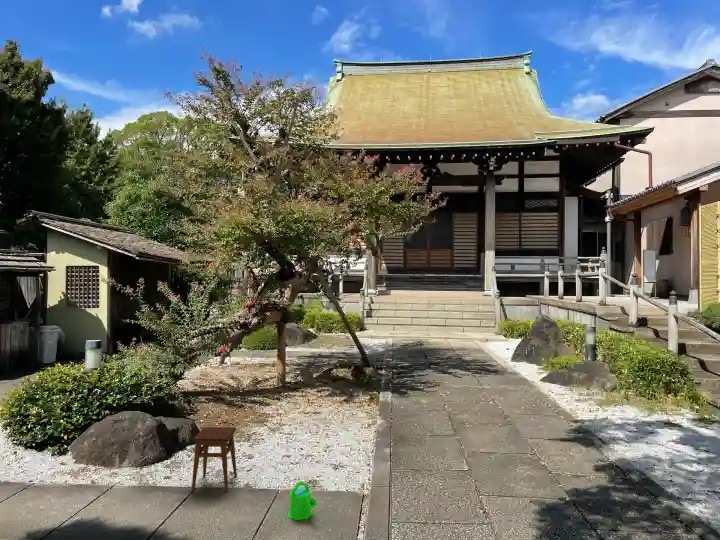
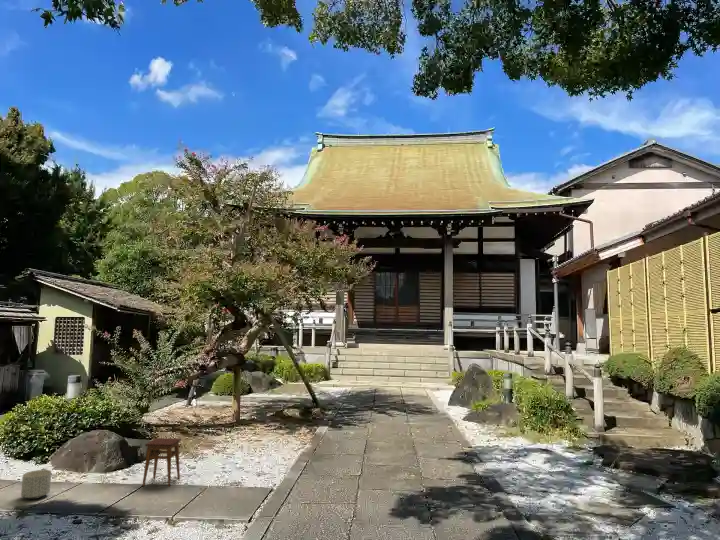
planter: none [33,477,72,518] -> present [21,470,51,499]
watering can: present [288,481,317,520] -> none [212,473,232,501]

